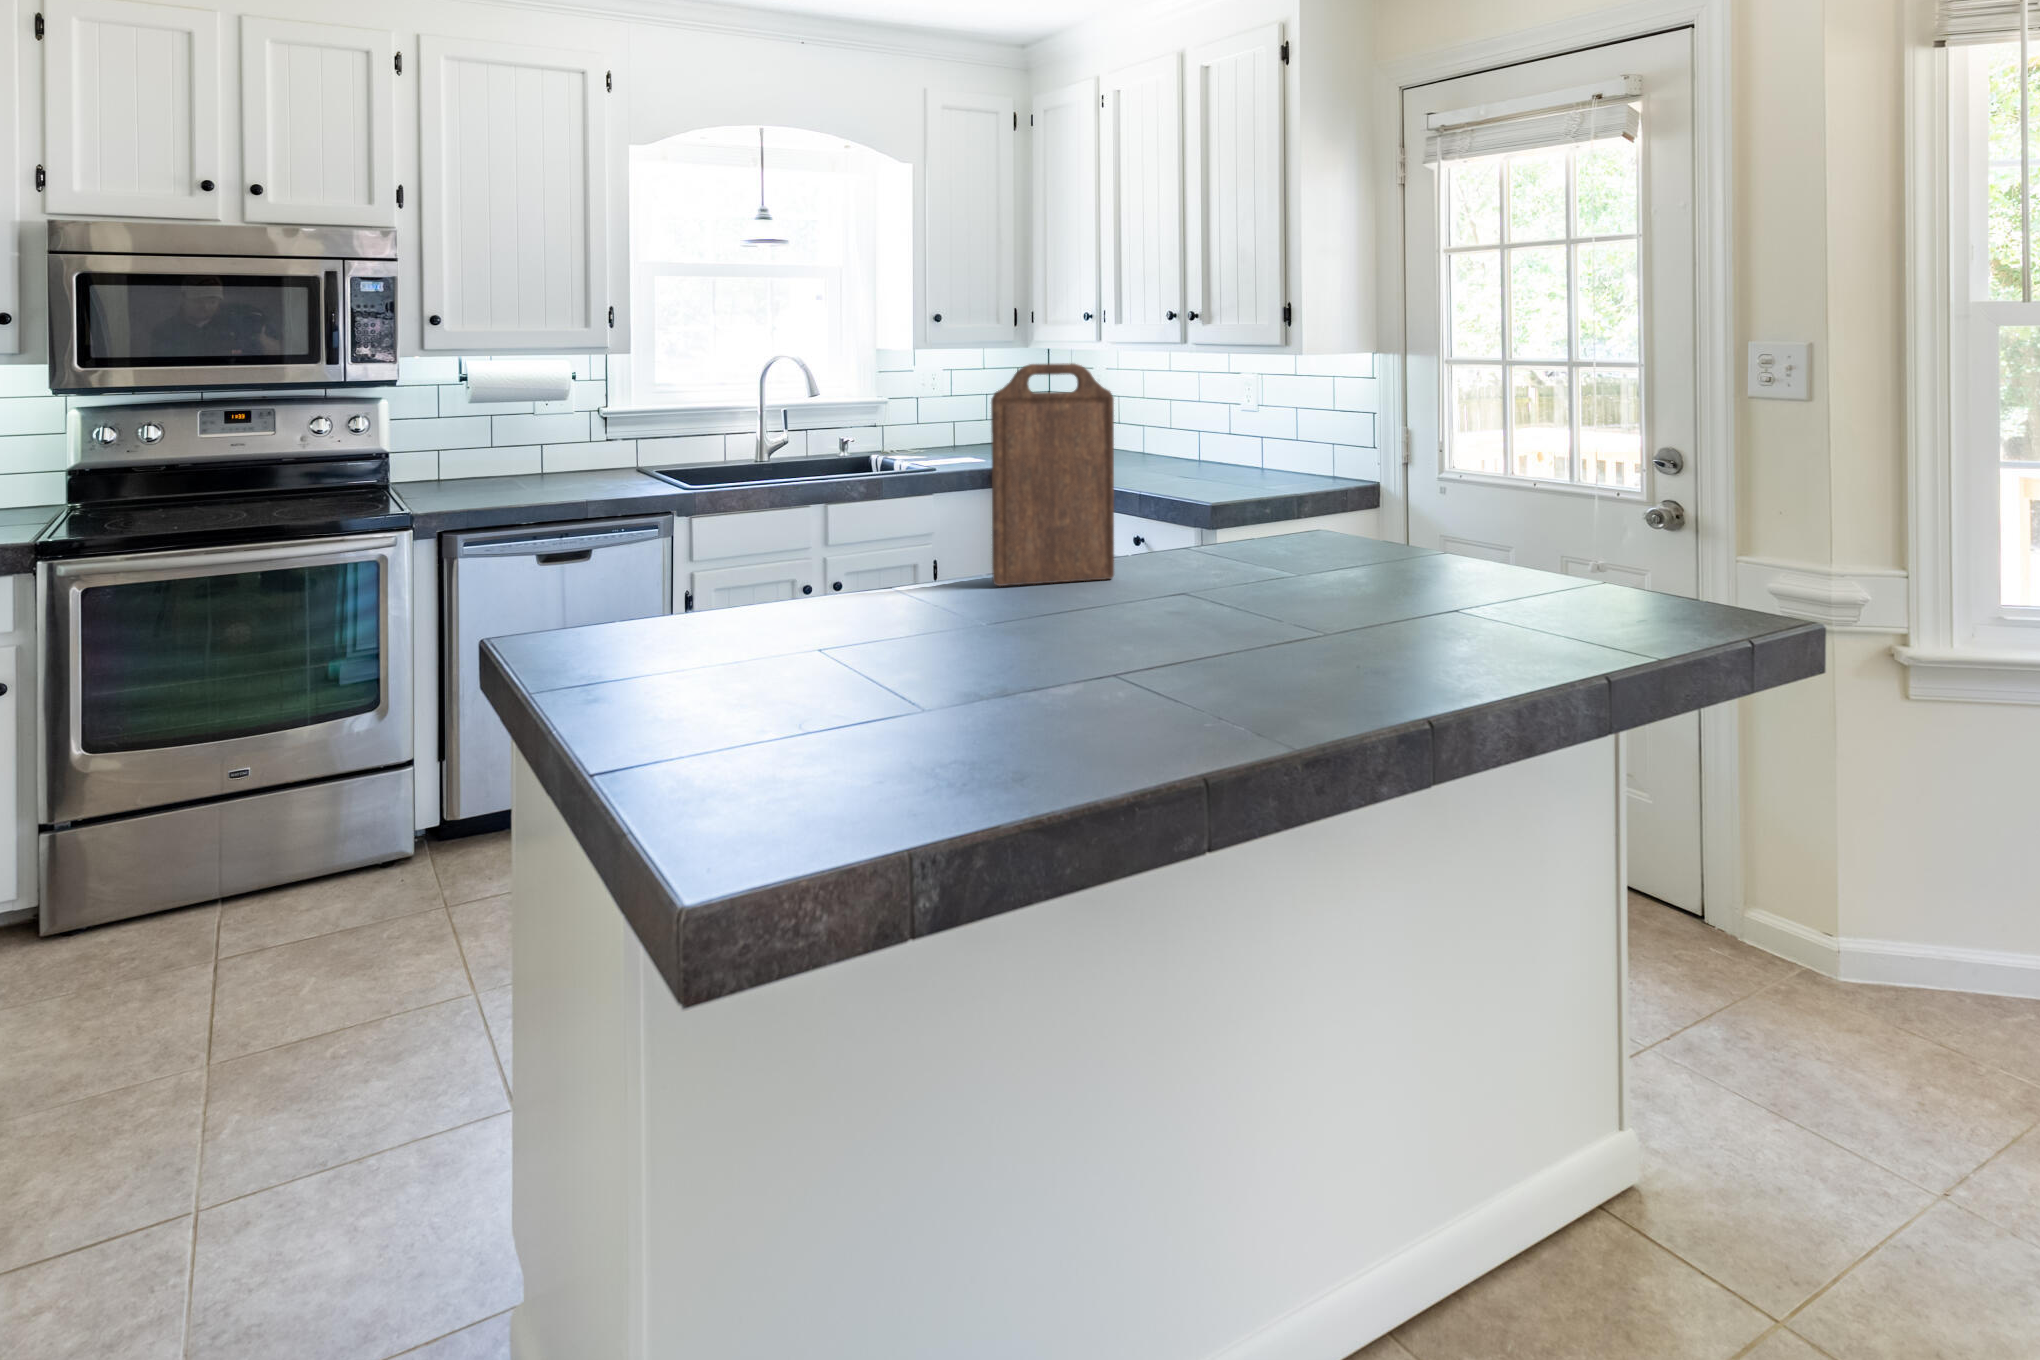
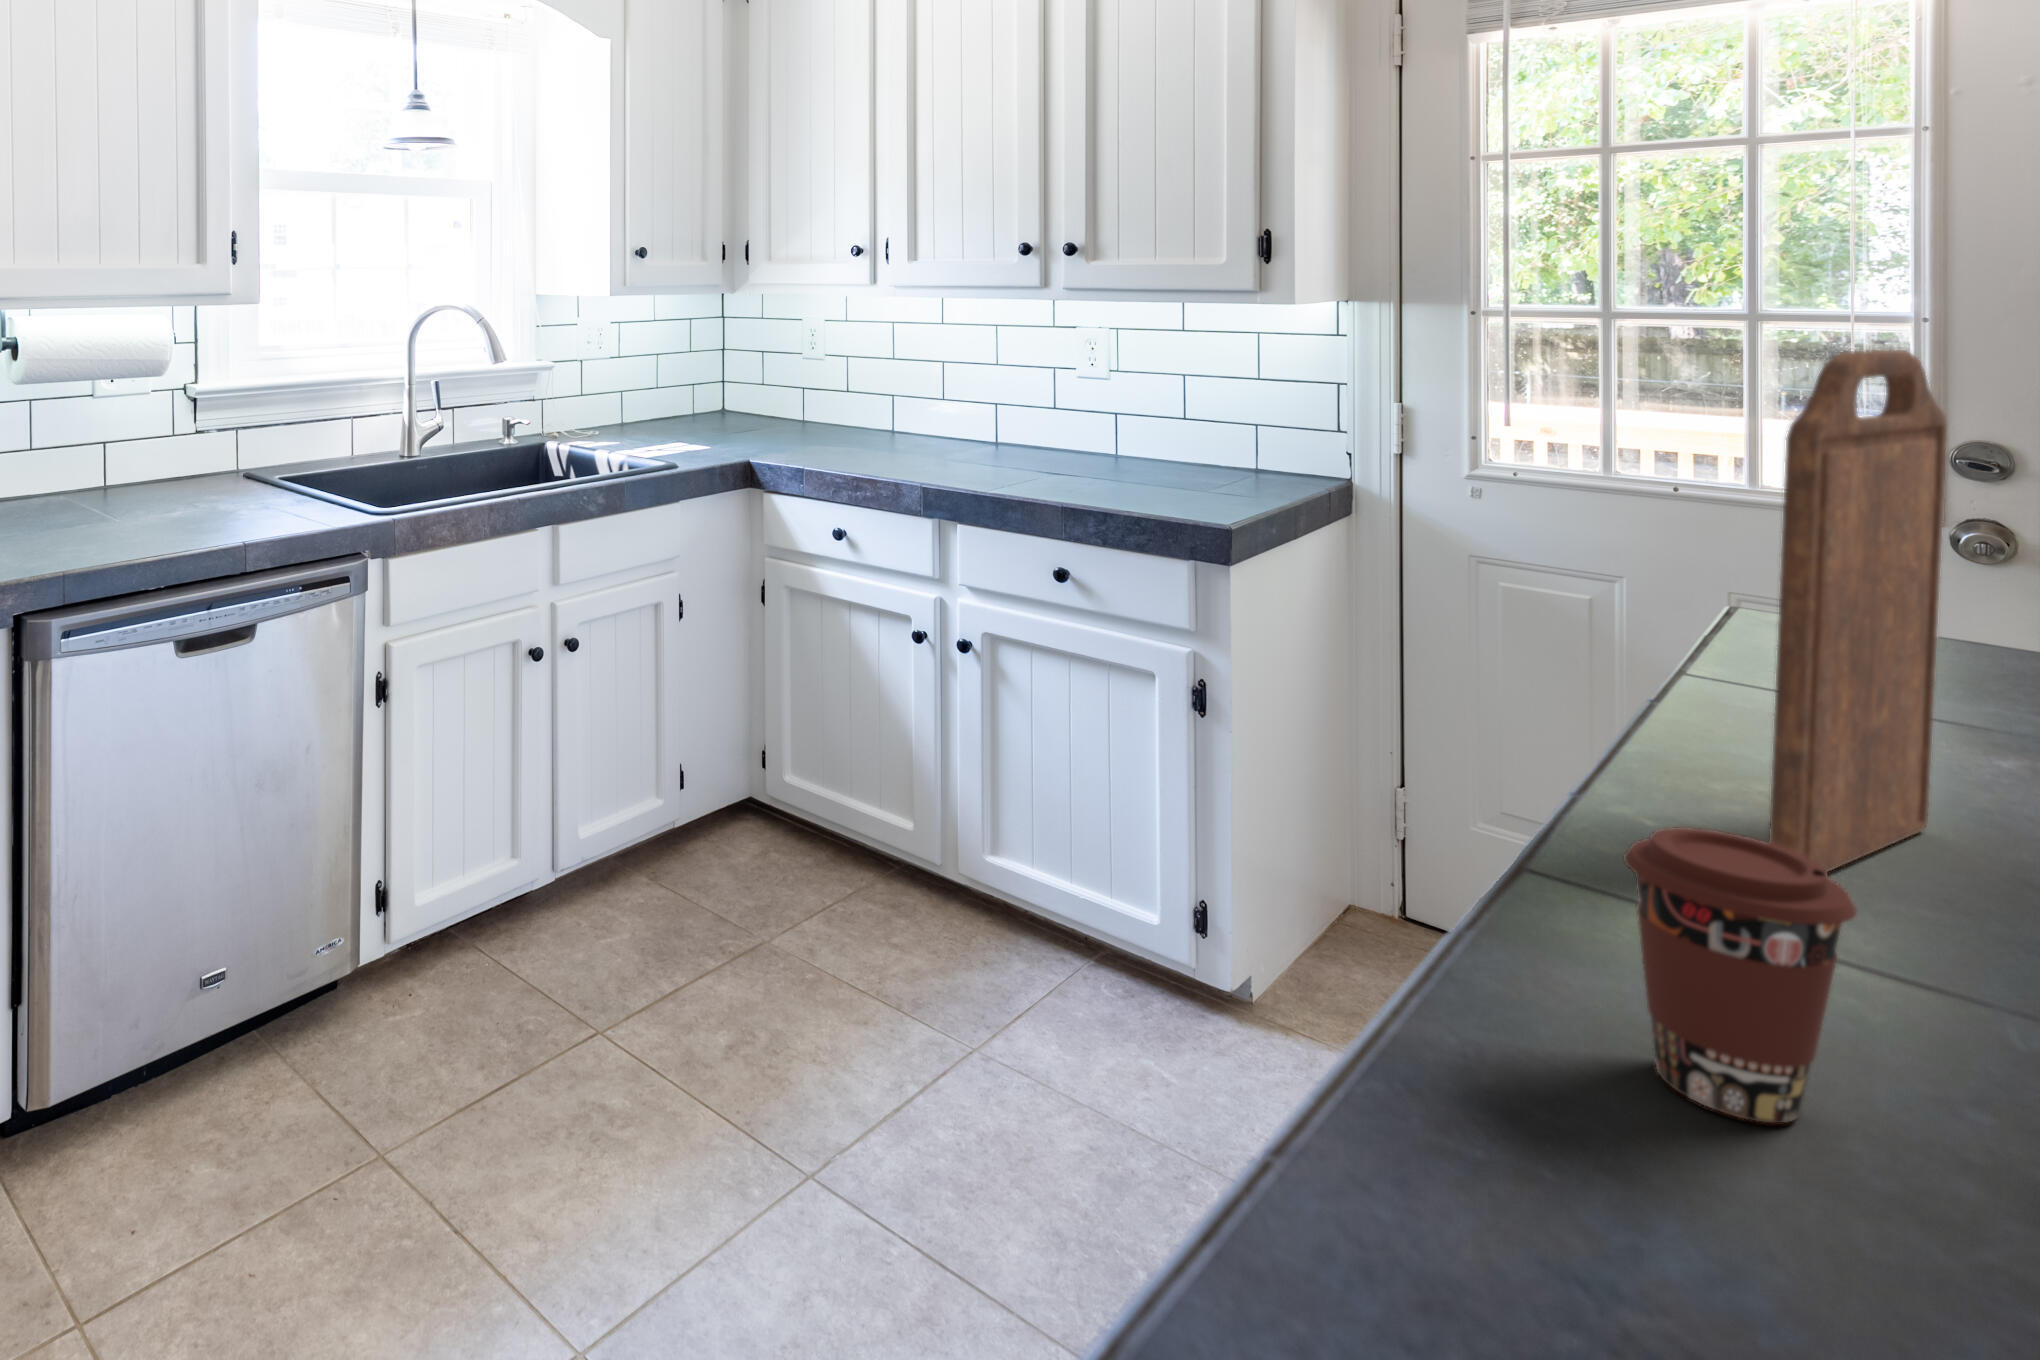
coffee cup: none [787,527,845,615] -> present [1623,827,1857,1123]

